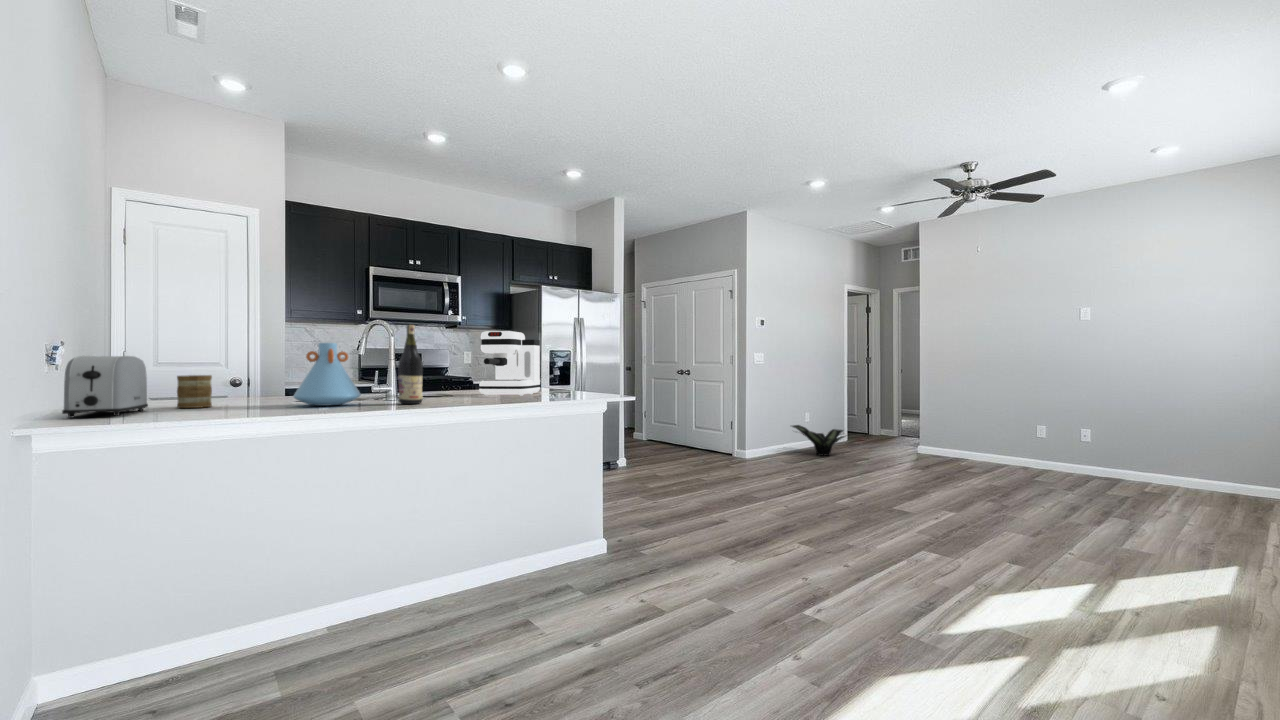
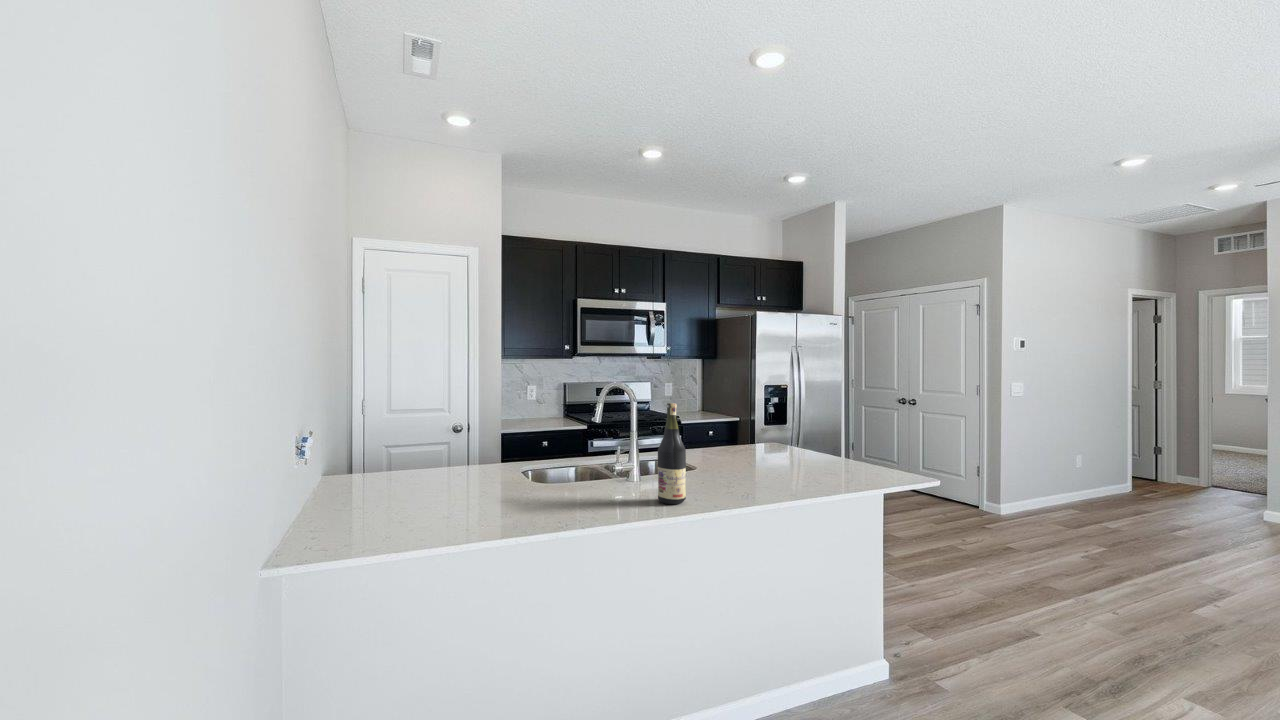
coffee maker: present [479,331,540,396] -> none [733,393,803,478]
vase: present [293,343,361,406] -> none [543,427,615,506]
toaster: present [62,355,148,418] -> none [321,452,398,536]
mug: present [177,375,212,408] -> none [424,463,458,506]
potted plant: present [792,425,845,456] -> none [1058,472,1165,518]

